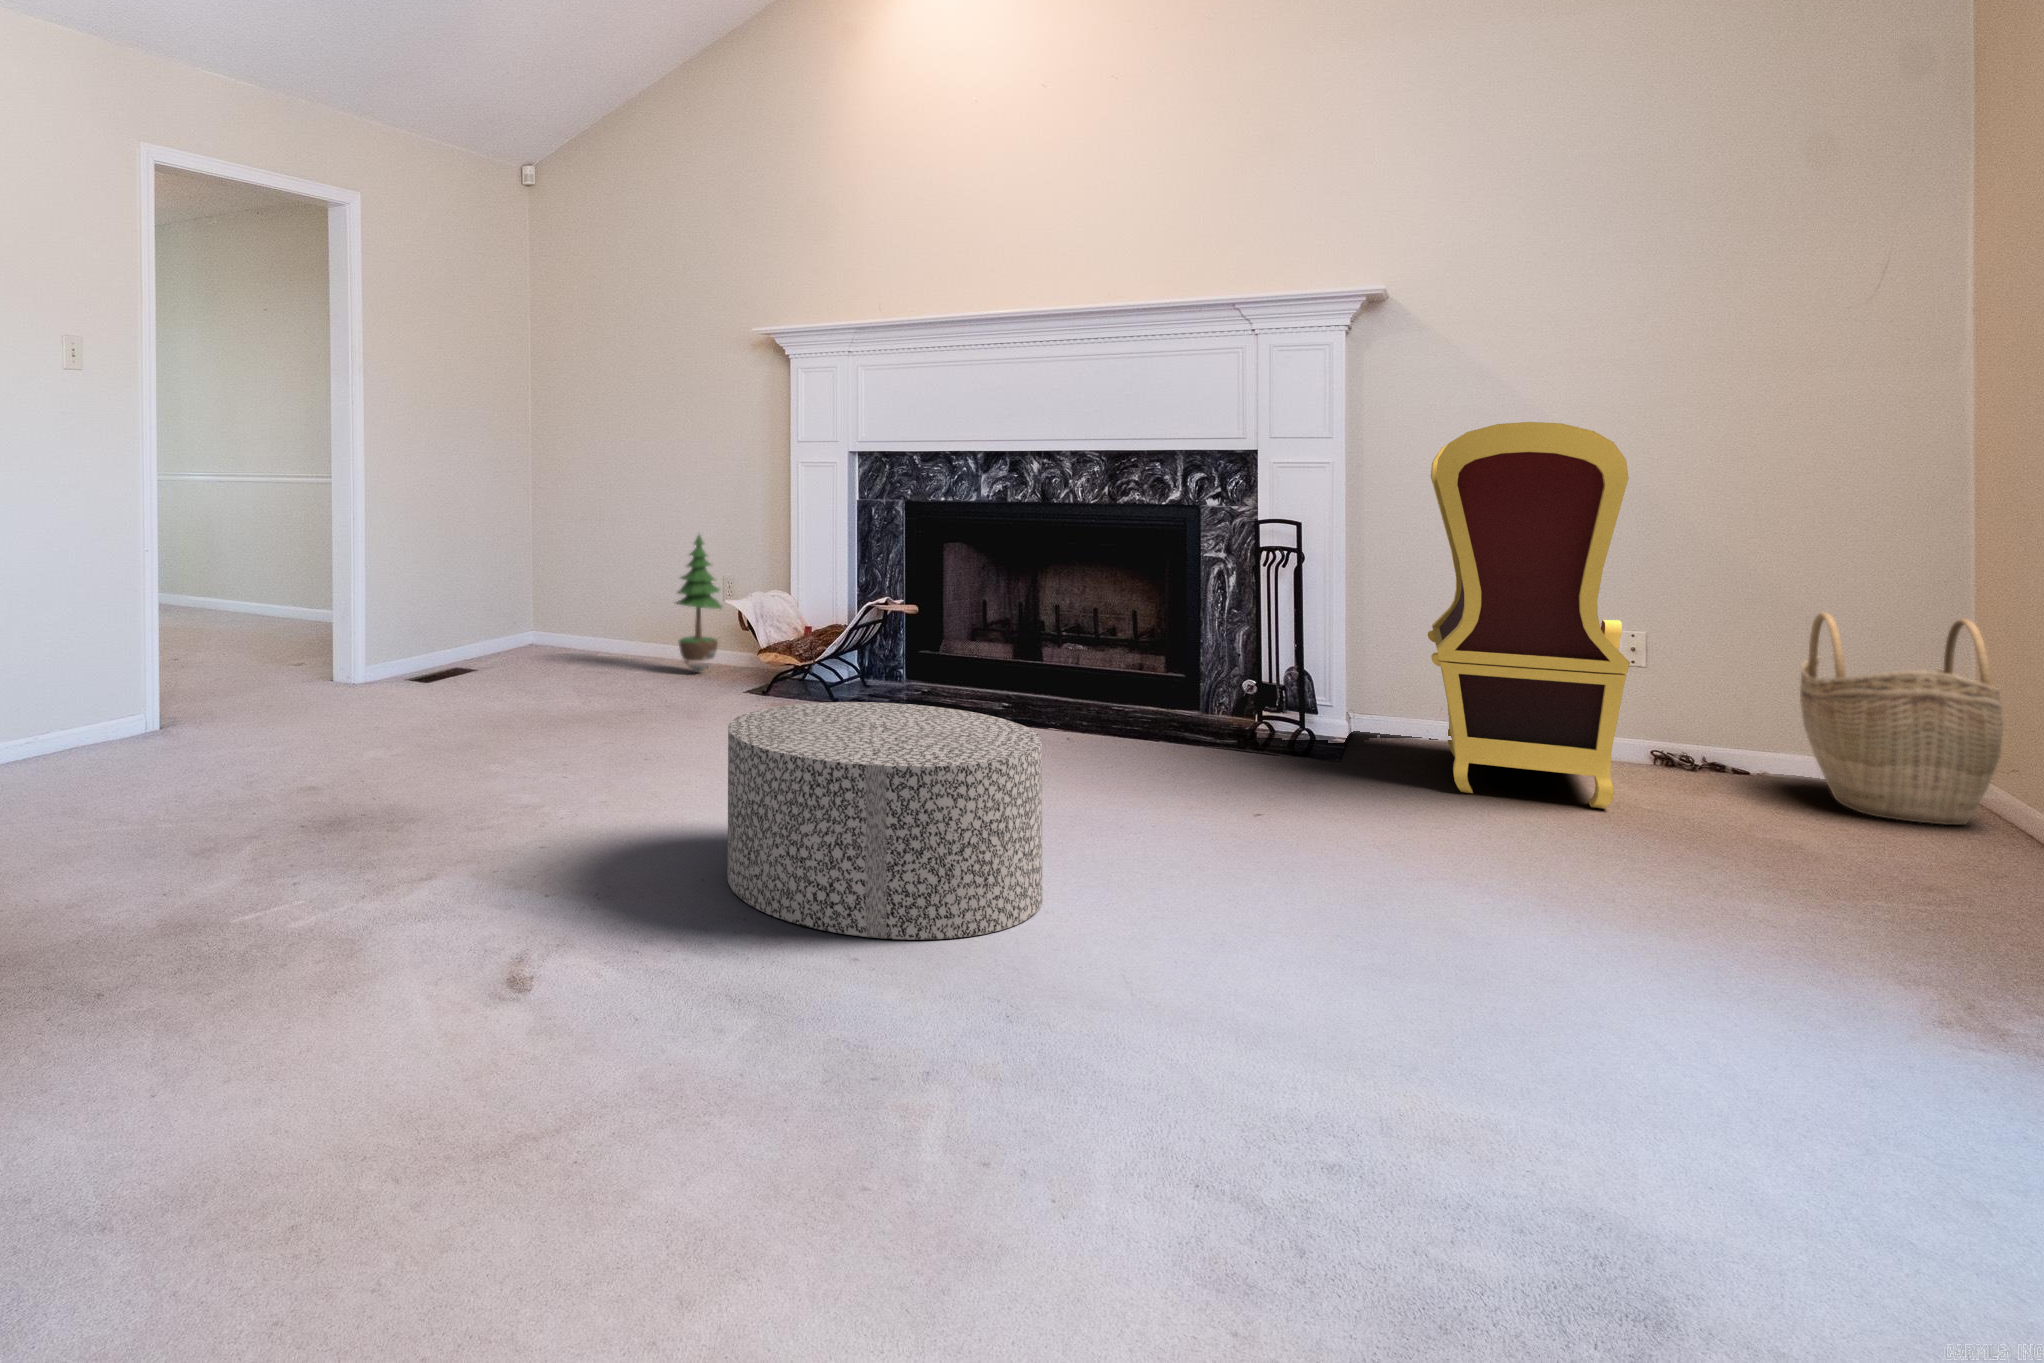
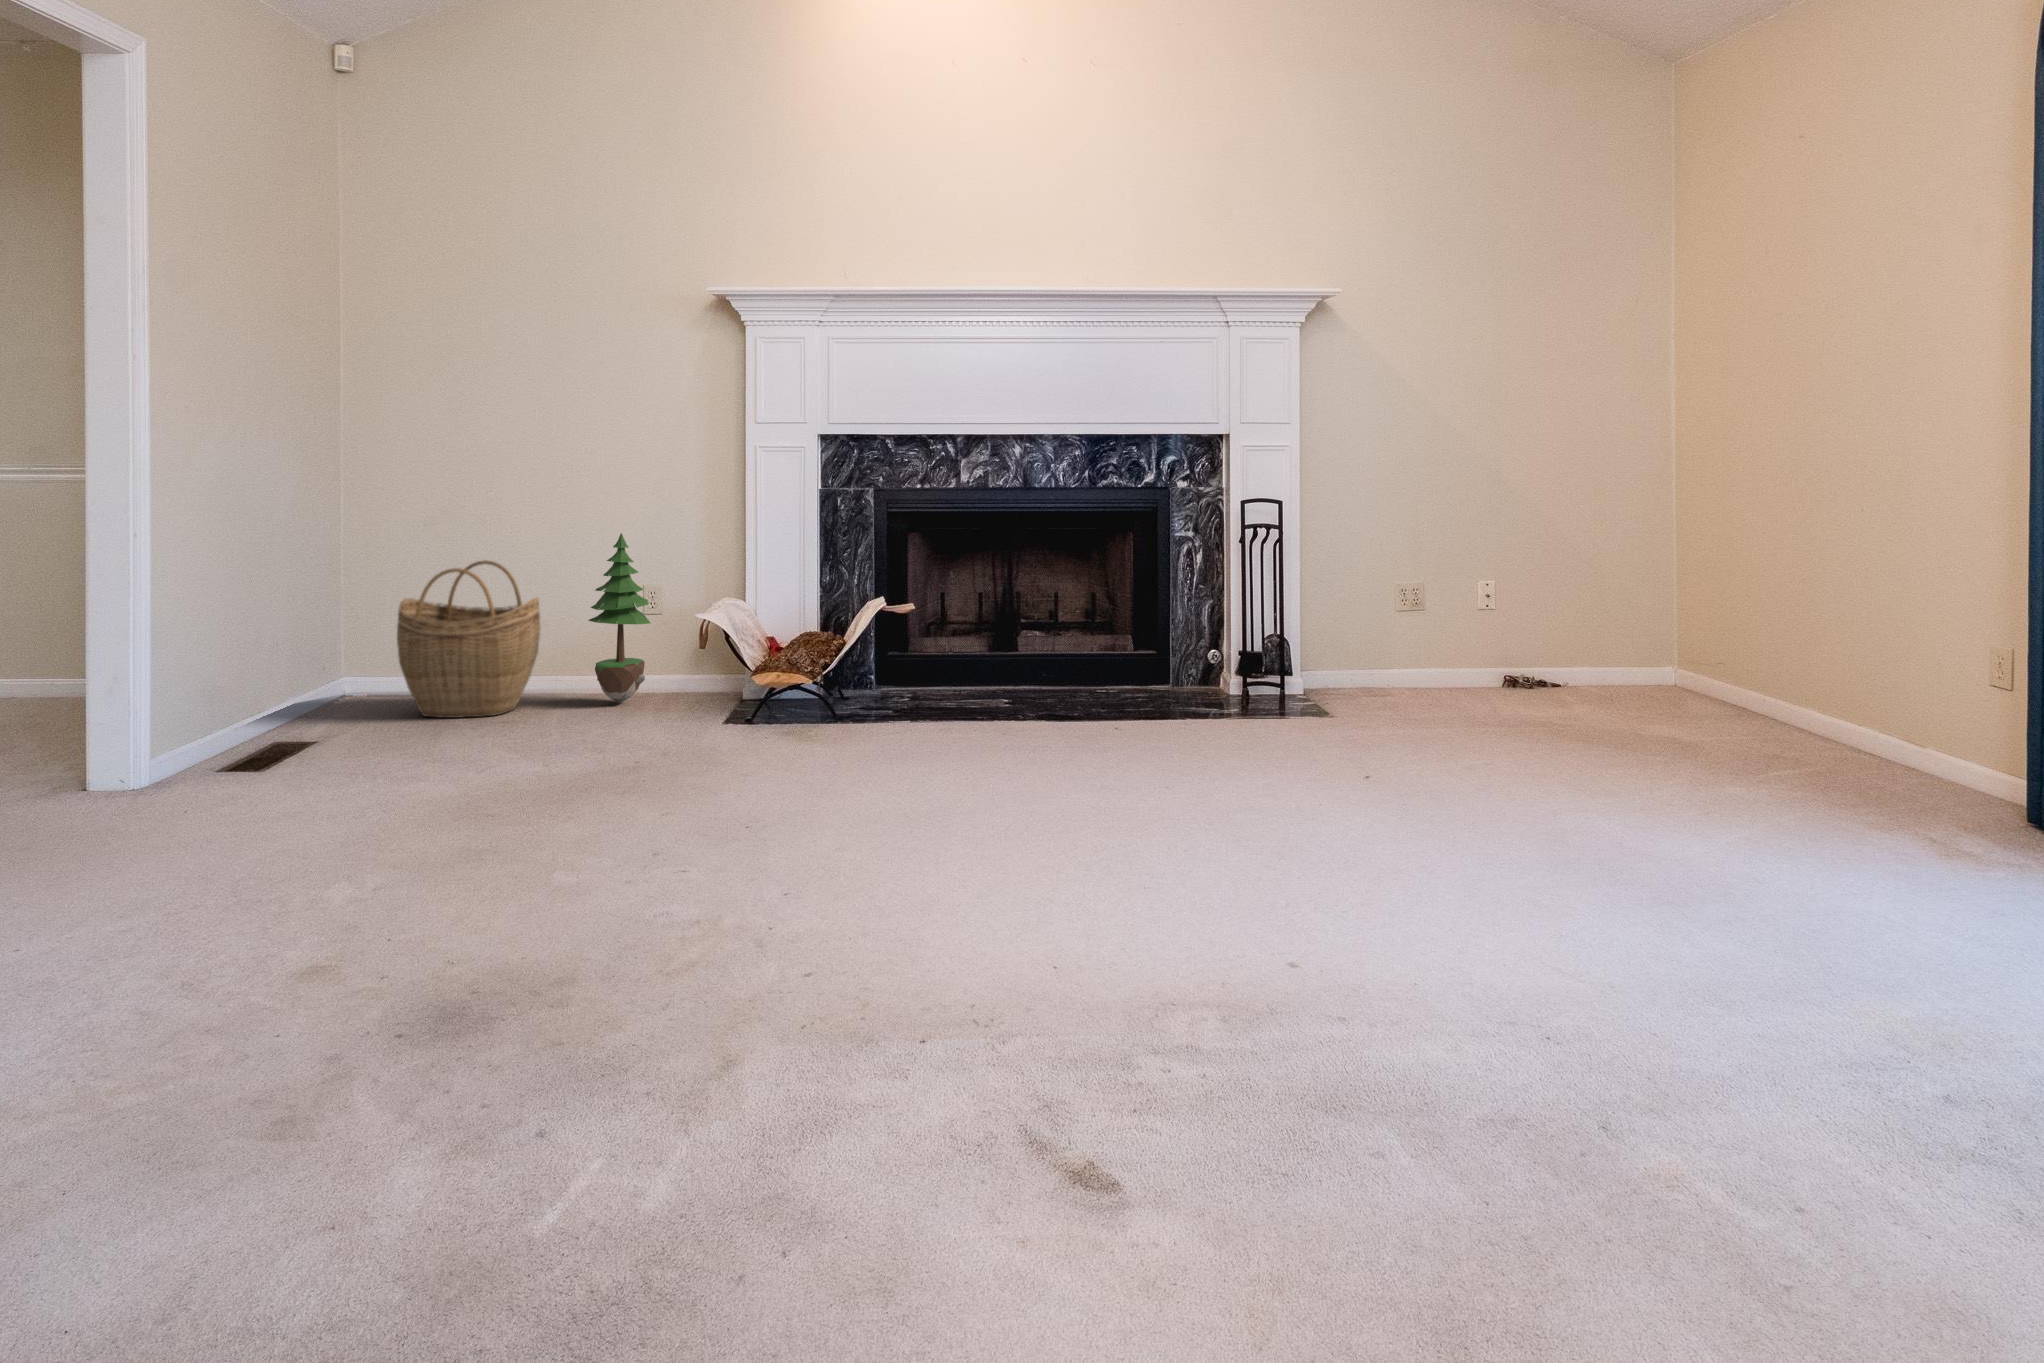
armchair: present [1428,422,1630,809] -> none [1358,415,1567,732]
woven basket: present [1800,613,2003,825] -> present [397,560,540,718]
ottoman: present [728,702,1043,940] -> none [1026,726,1378,1015]

